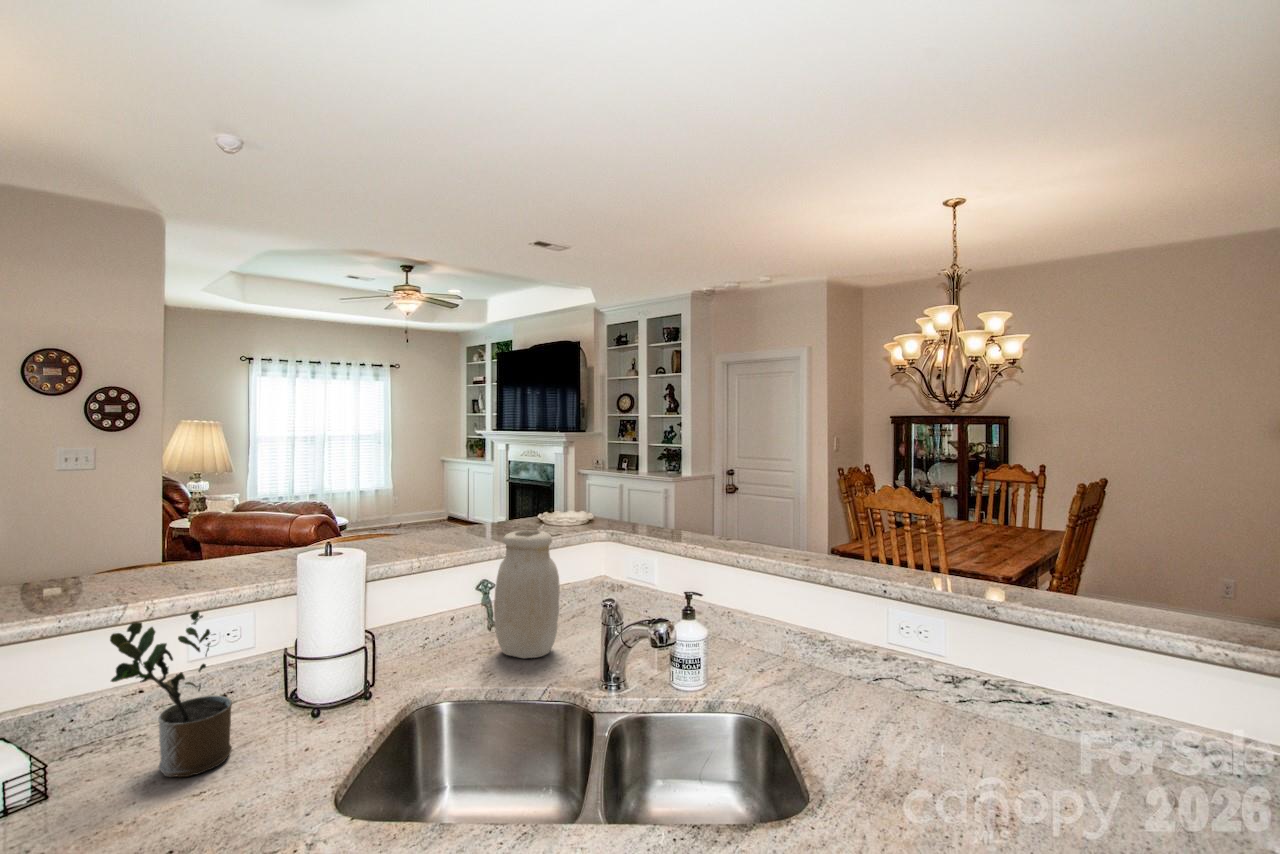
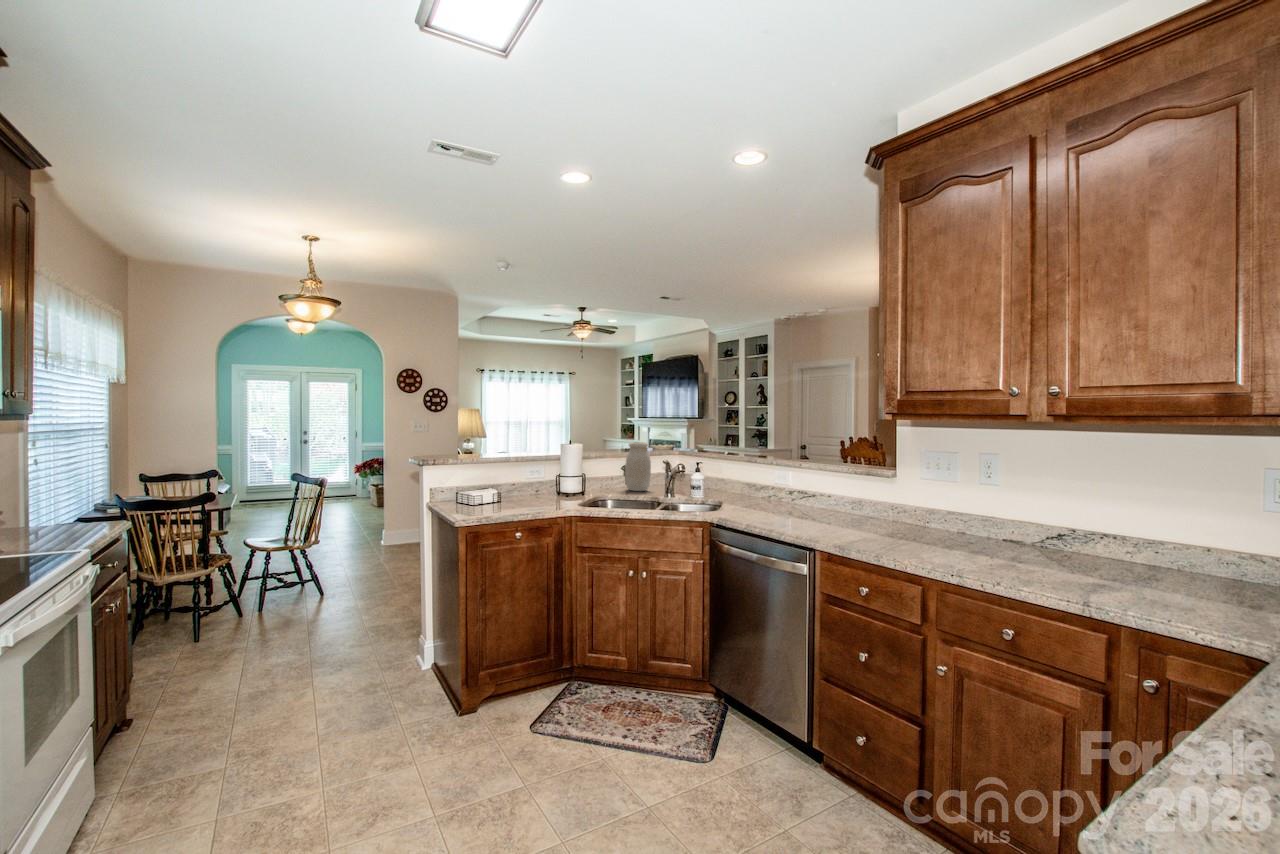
potted plant: present [110,610,232,777] -> none [514,453,543,499]

